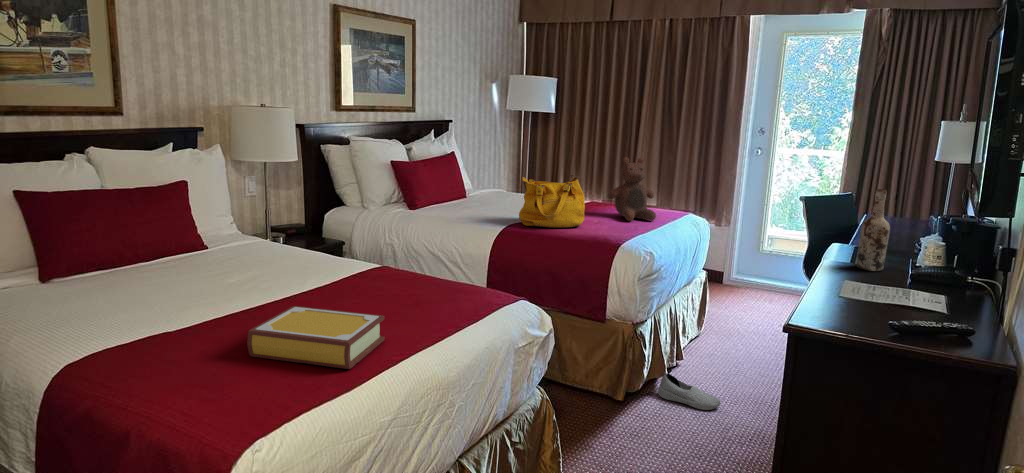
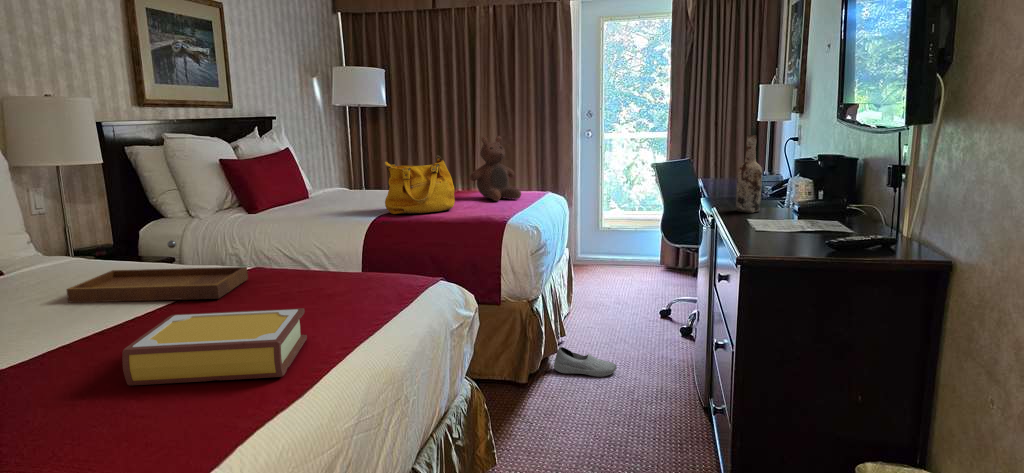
tray: none [243,240,373,293] -> present [67,240,248,302]

